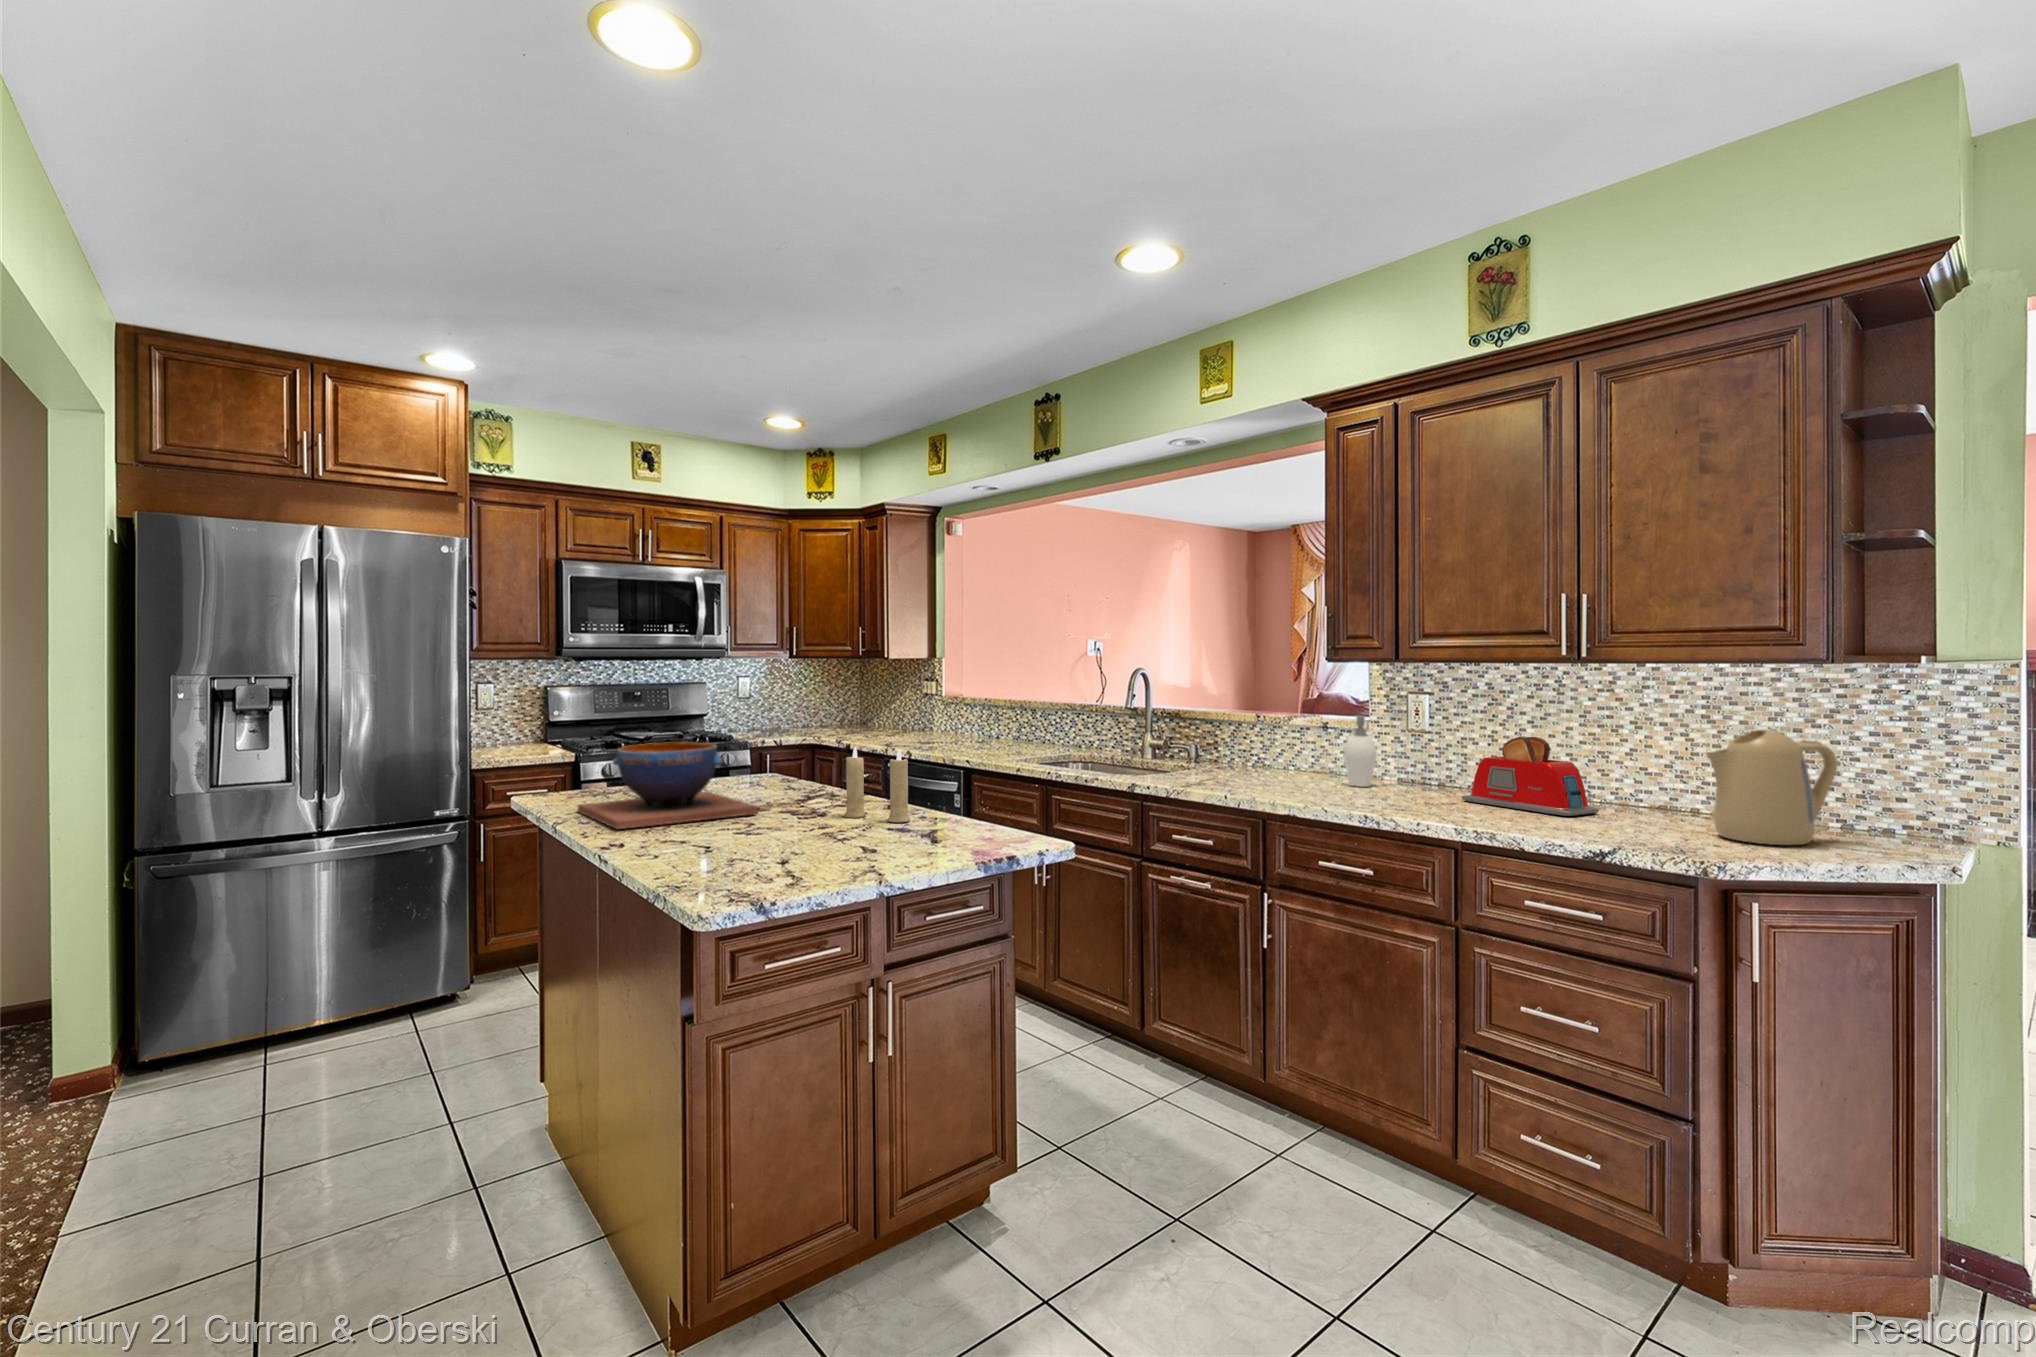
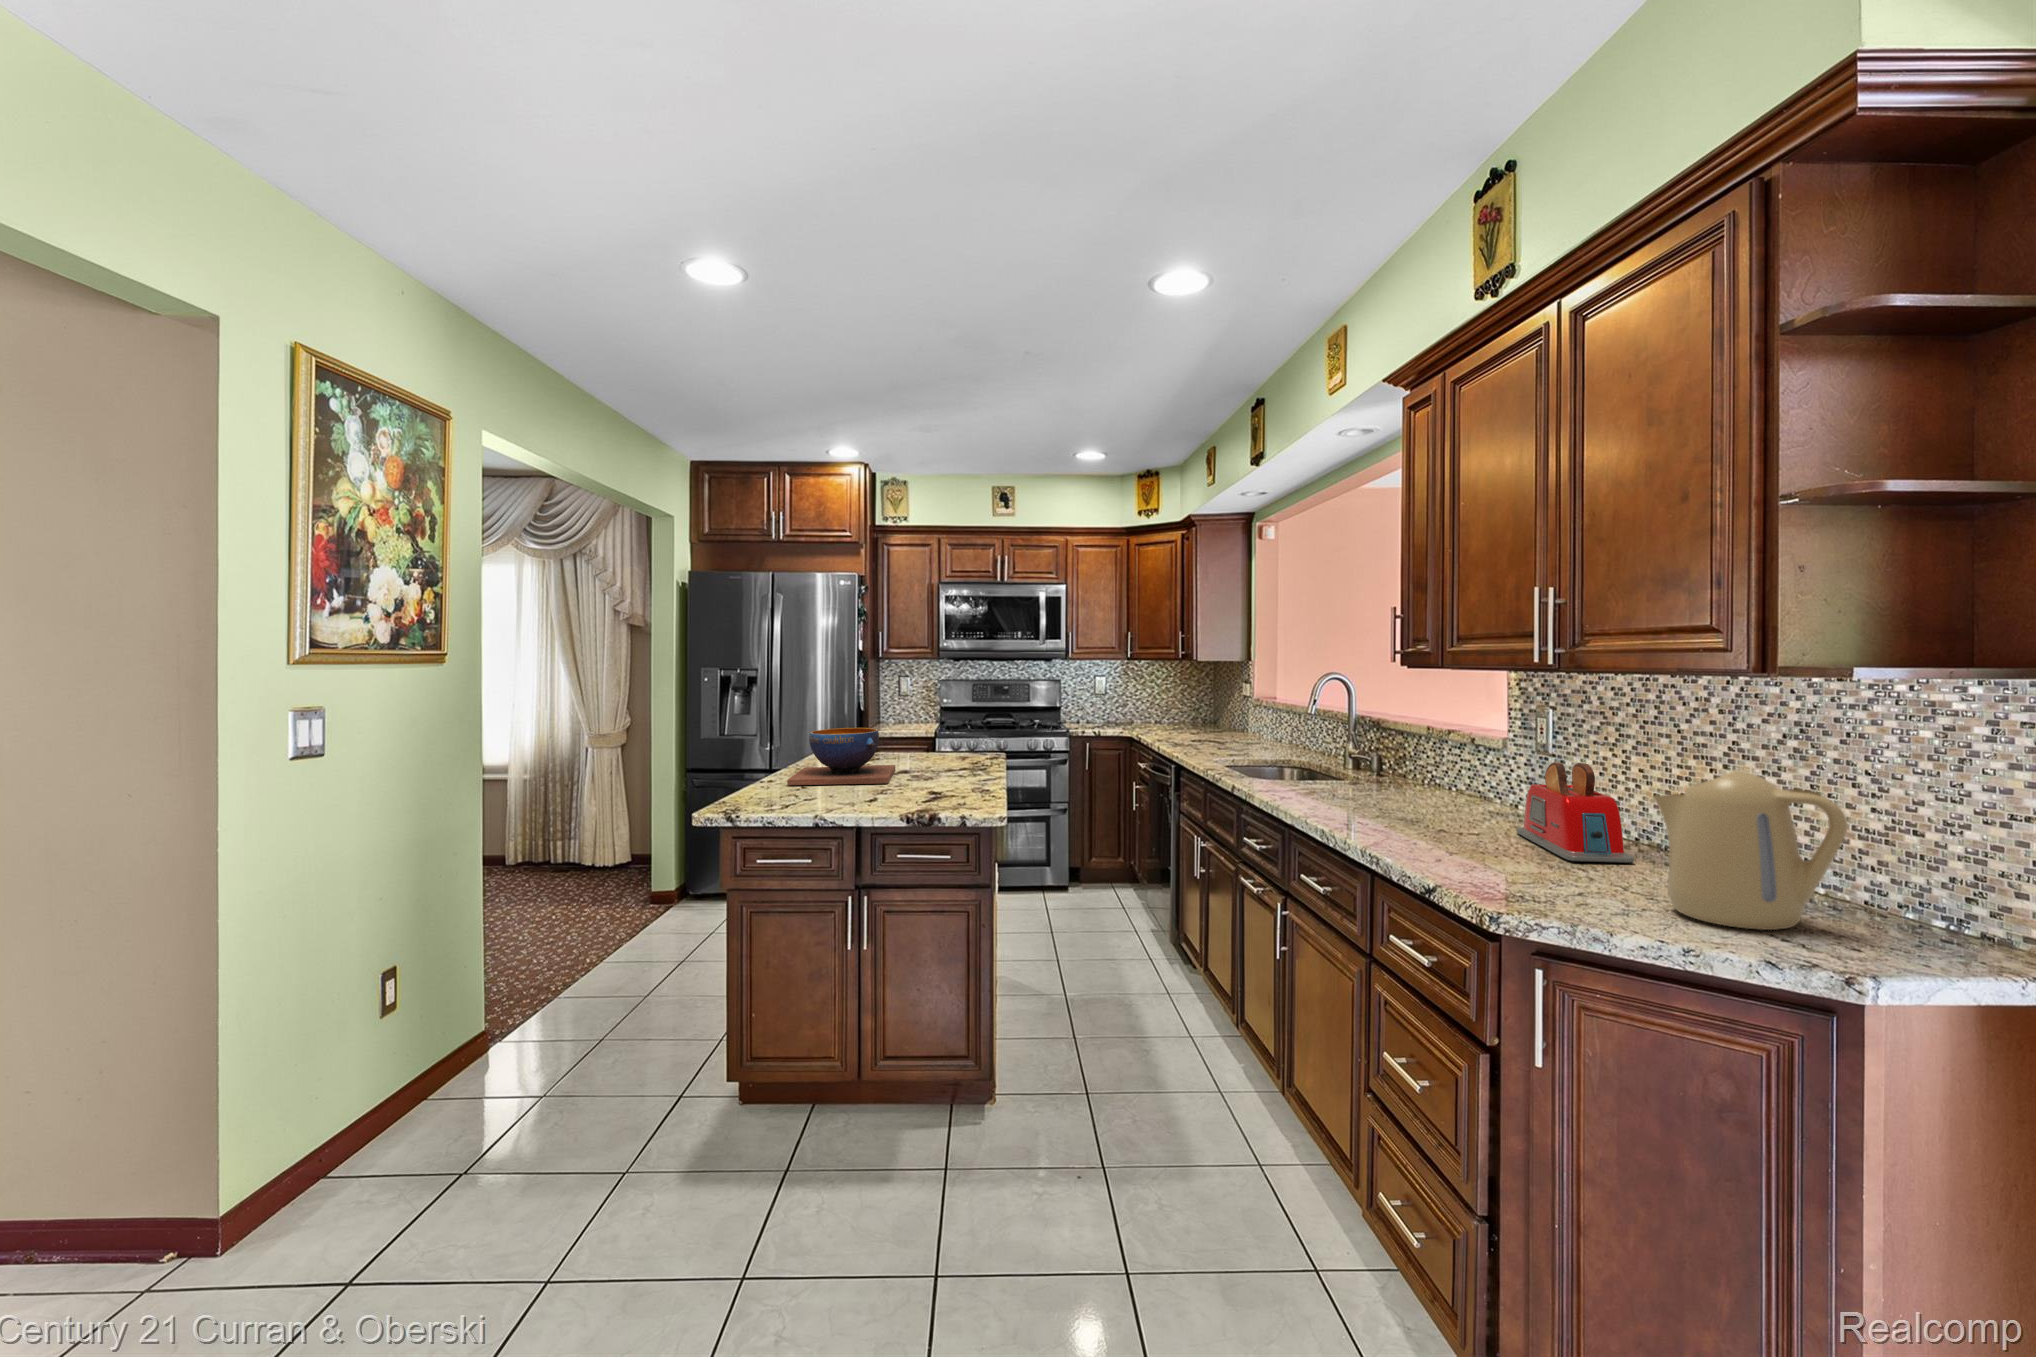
soap dispenser: present [1344,715,1377,787] -> none [1446,728,1485,809]
candle: present [843,747,910,822] -> none [934,735,966,798]

